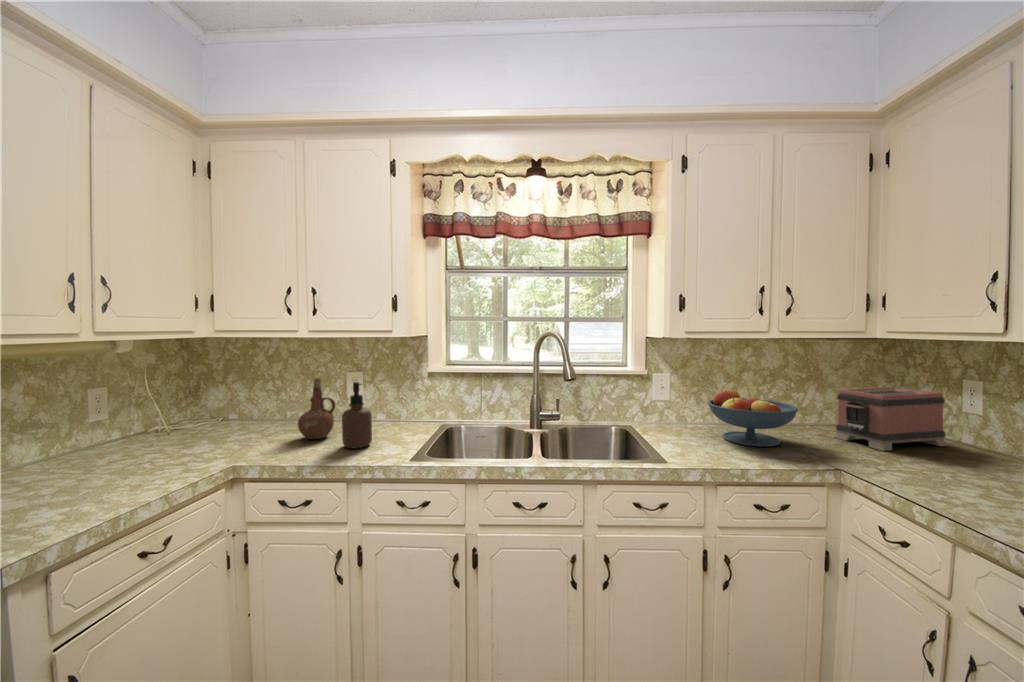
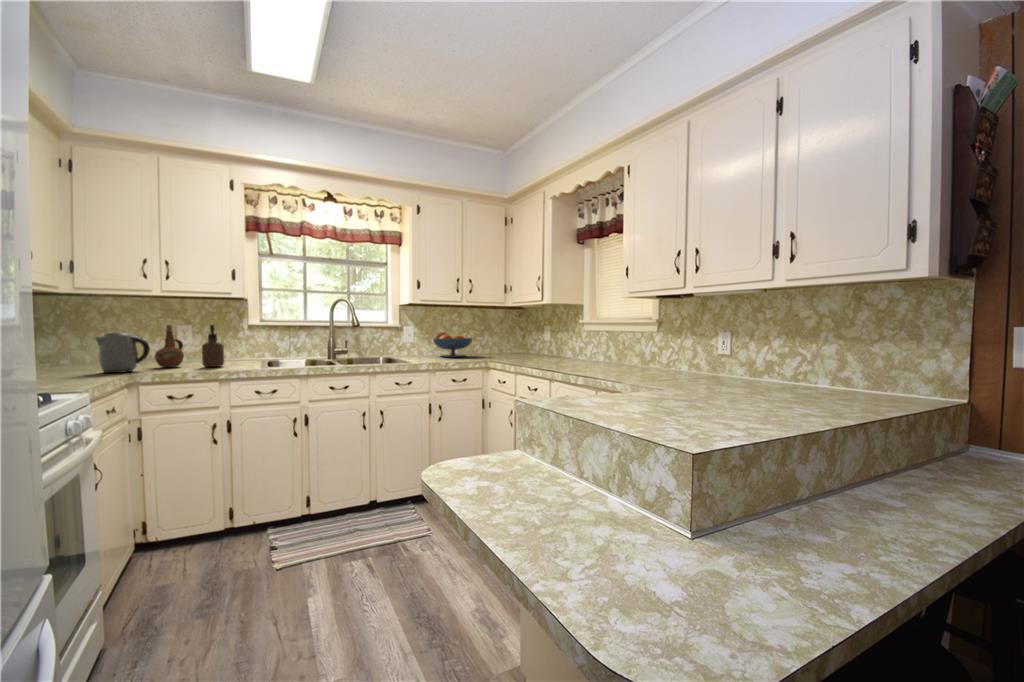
toaster: present [834,387,947,451] -> none [492,330,533,356]
kettle: none [204,397,274,460] -> present [96,332,150,373]

